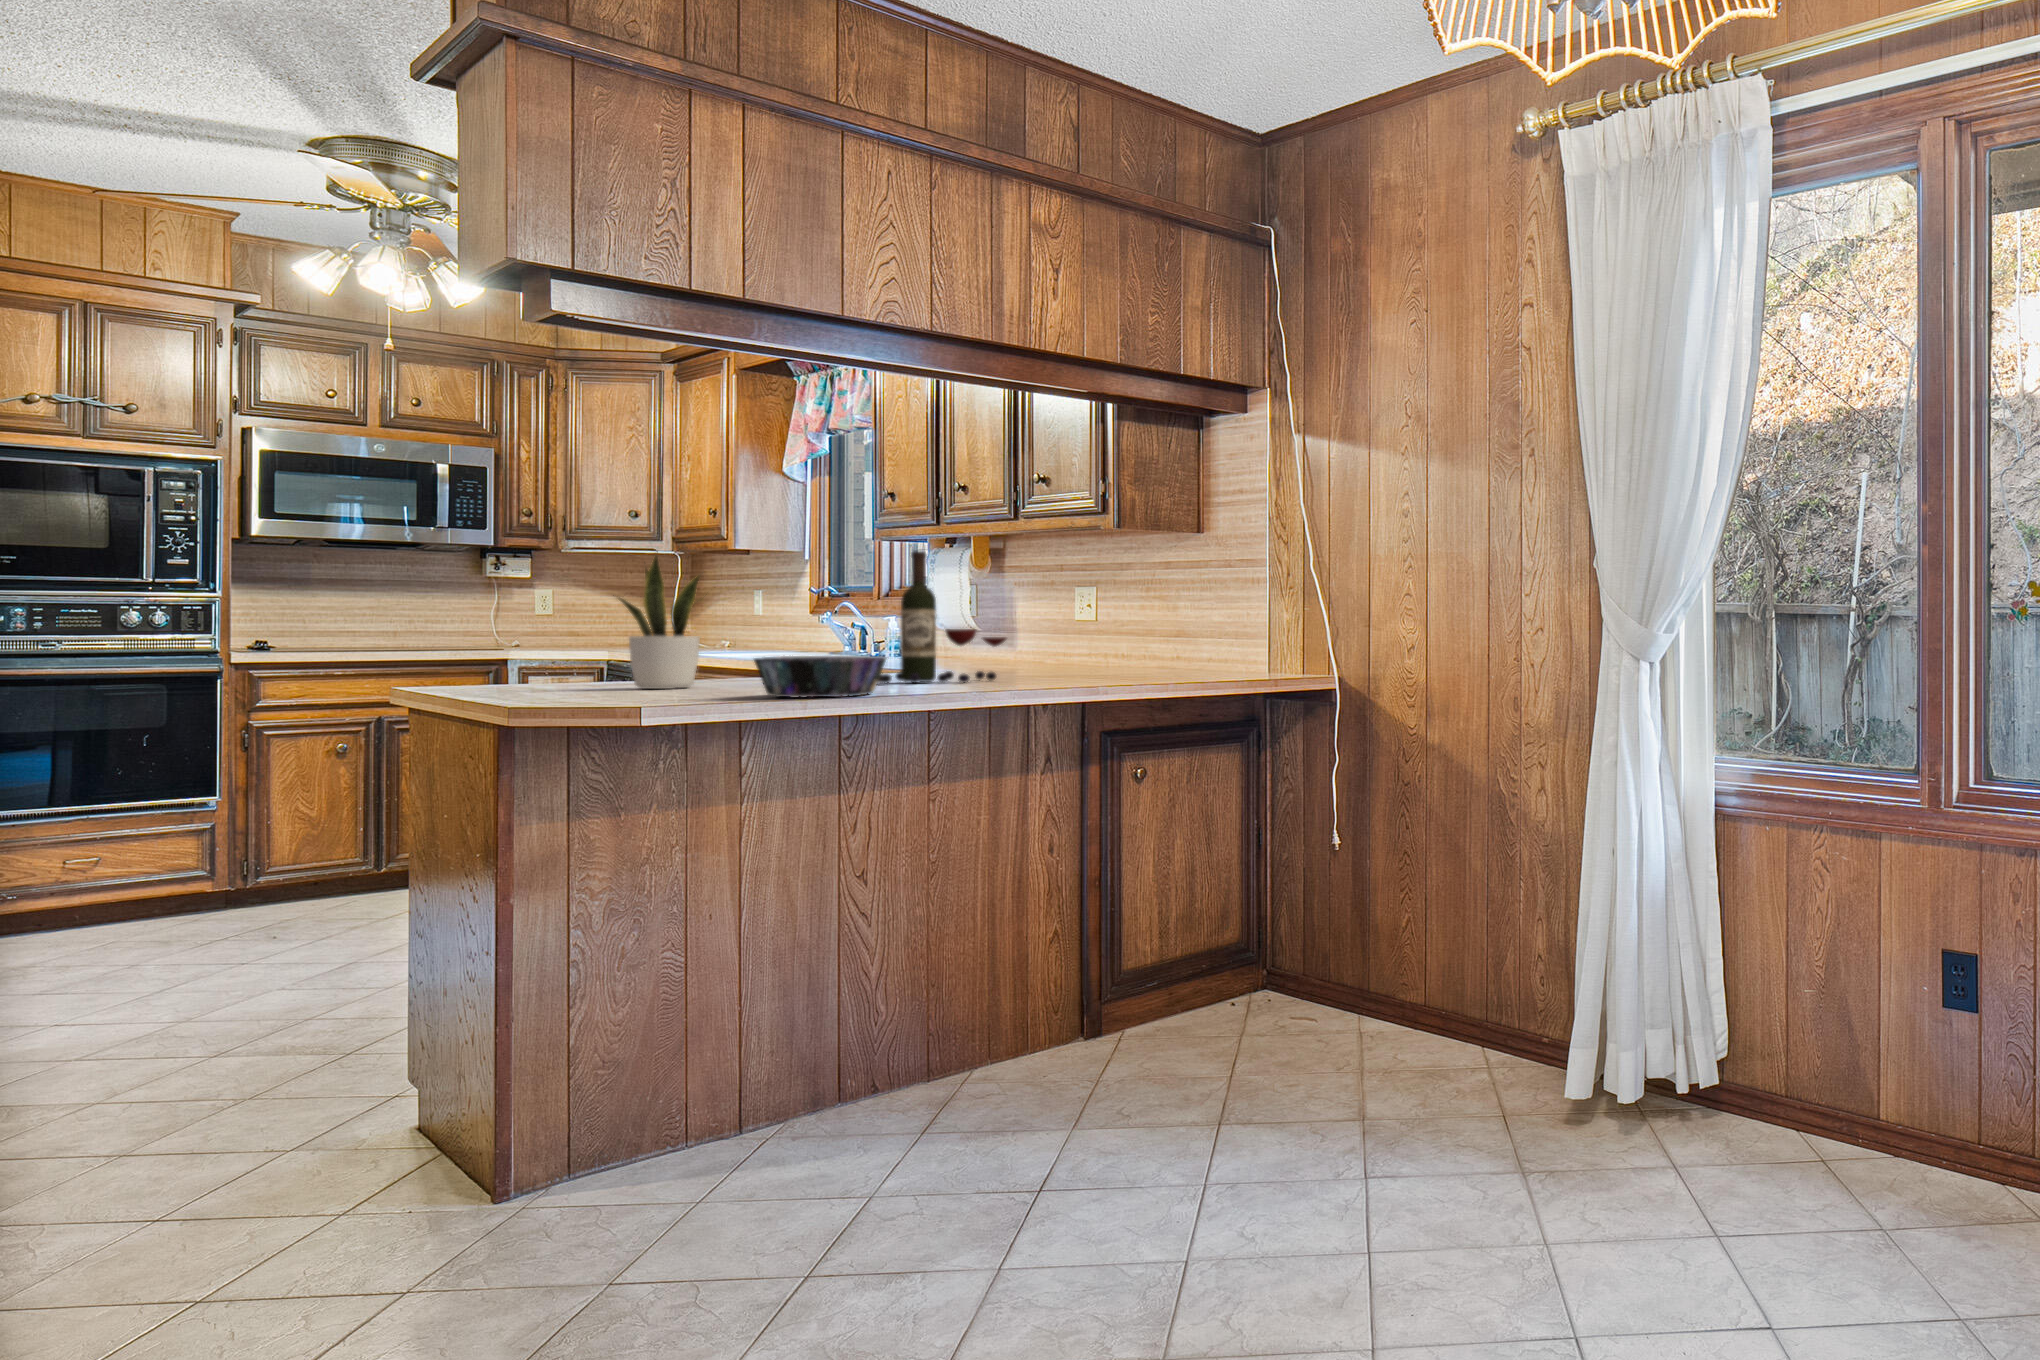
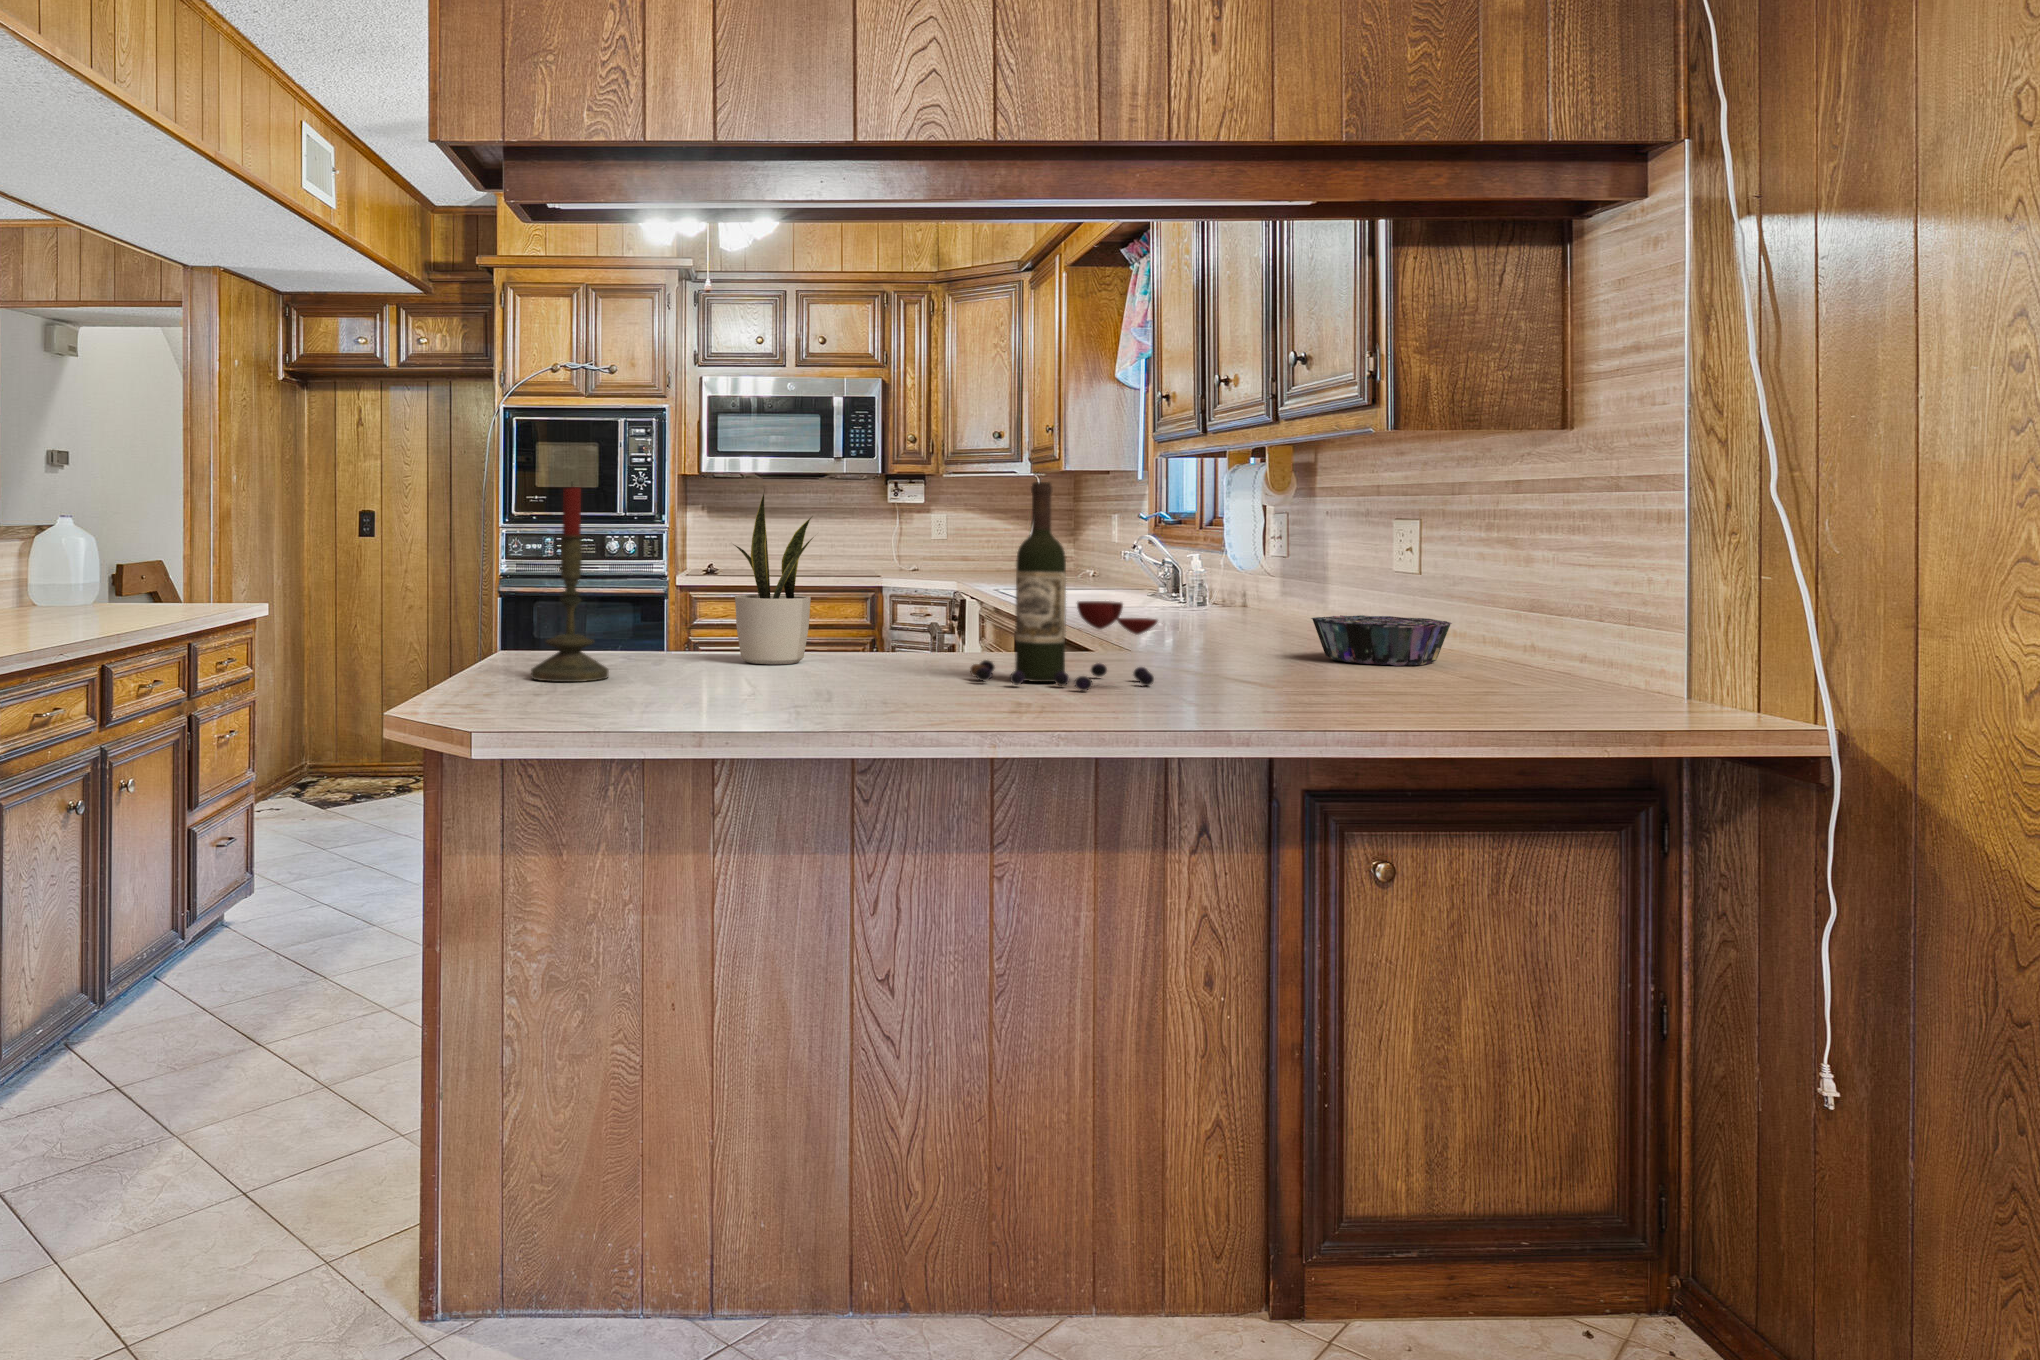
candle: none [495,537,574,700] -> present [531,486,609,682]
decorative bowl: present [754,656,886,697] -> present [1311,615,1452,666]

